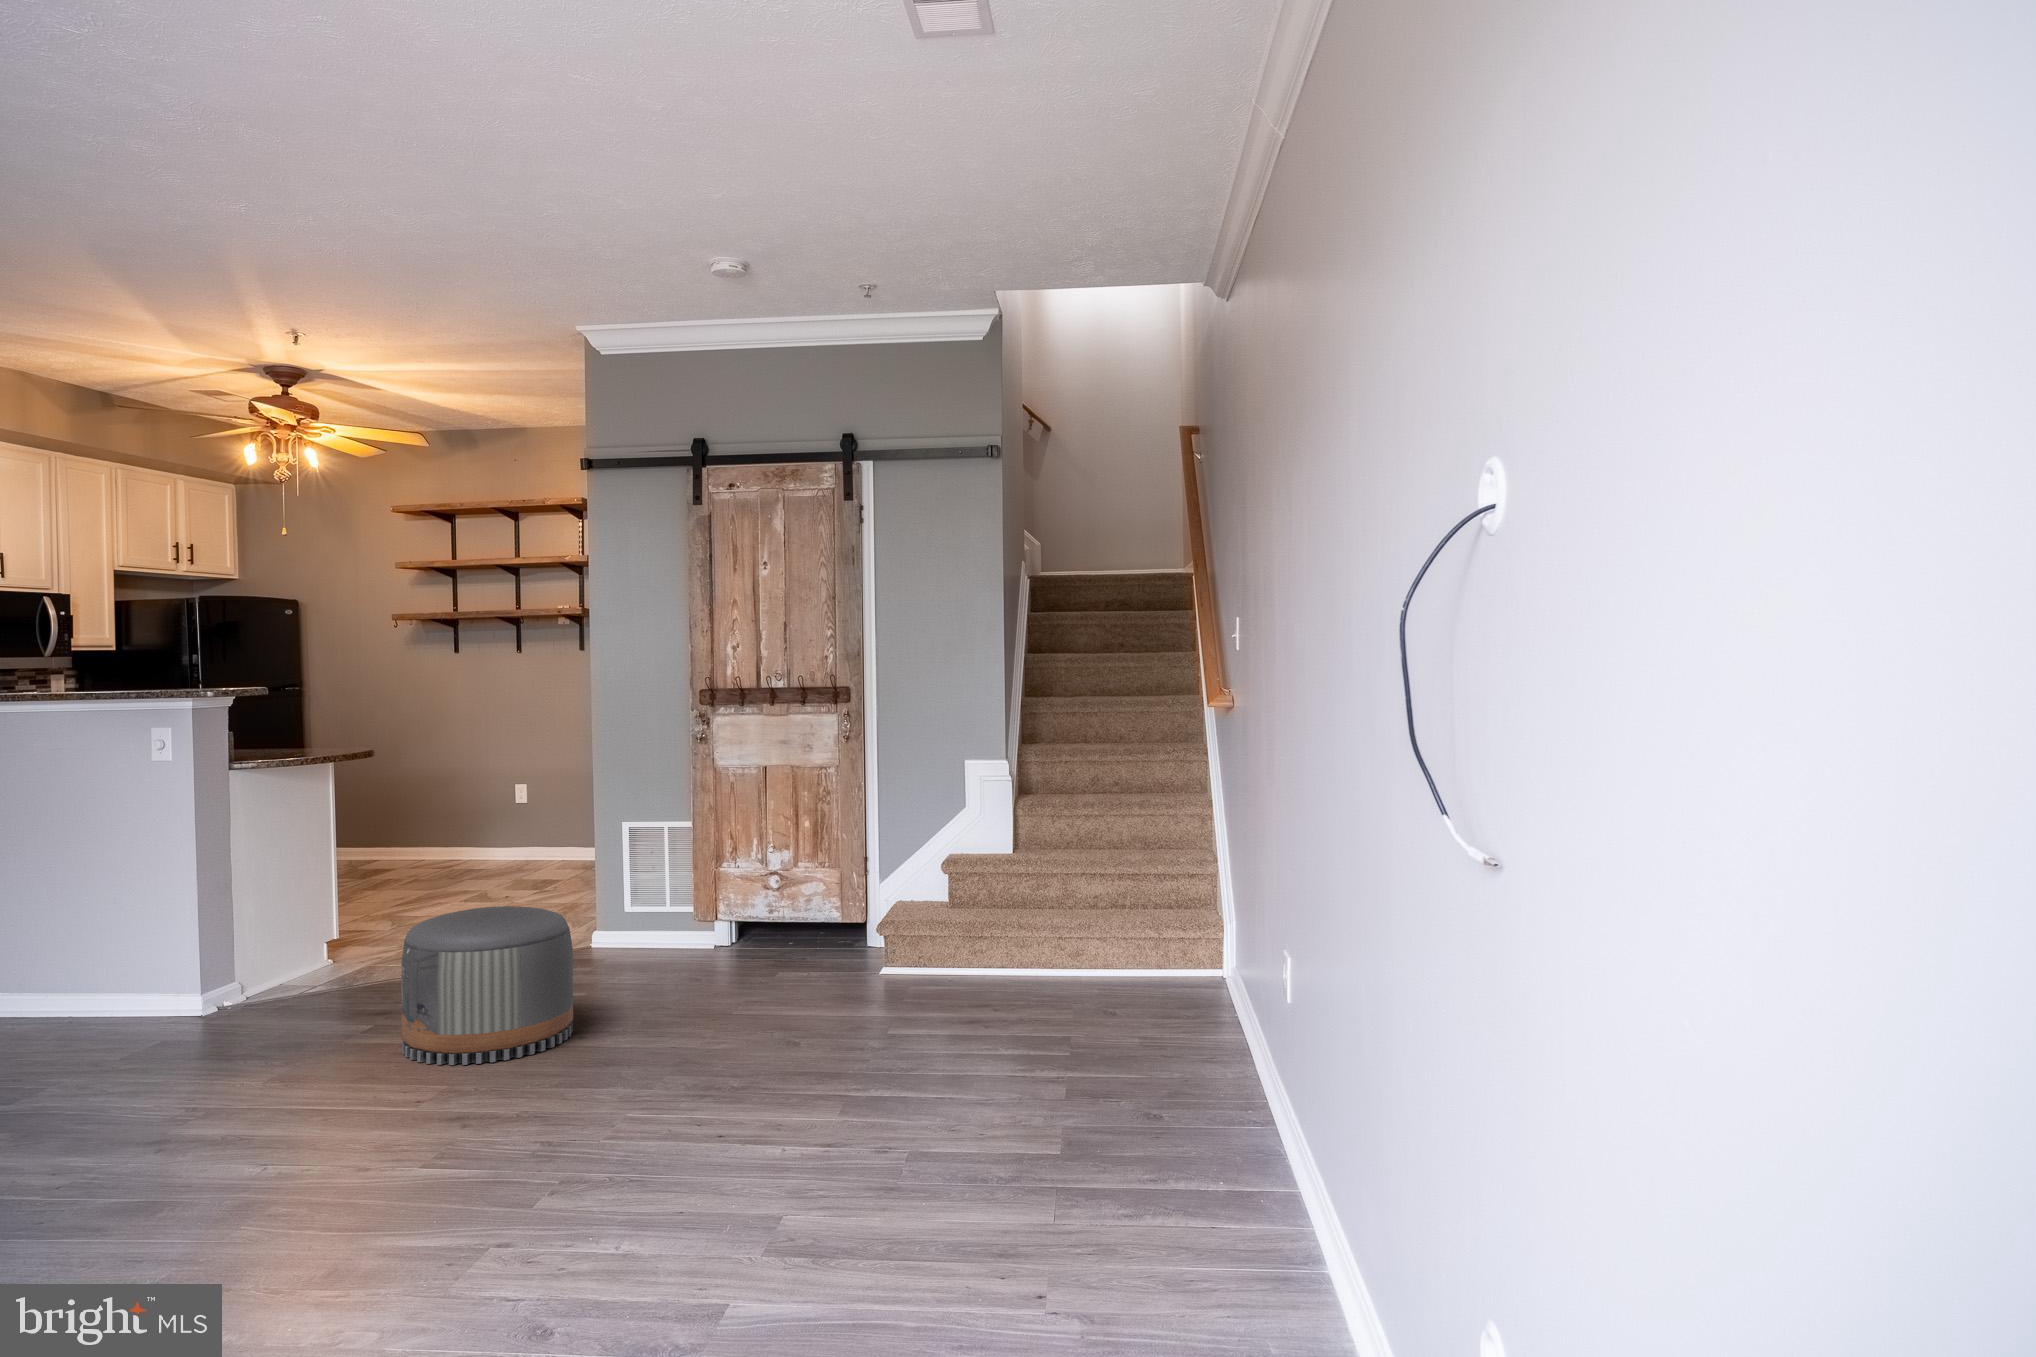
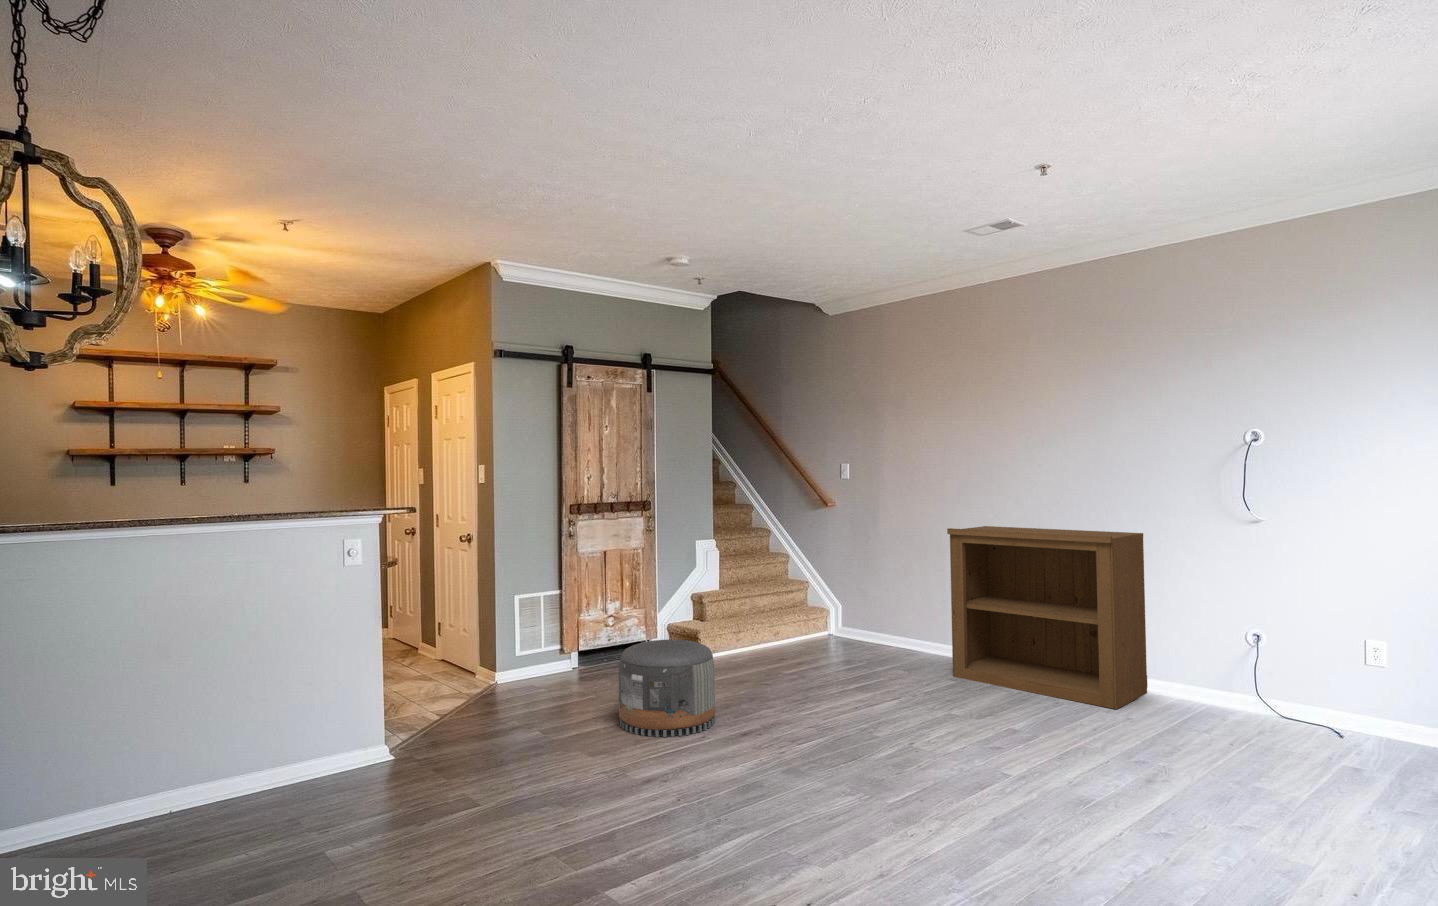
bookshelf: none [1039,768,1297,1328] -> present [947,526,1148,709]

